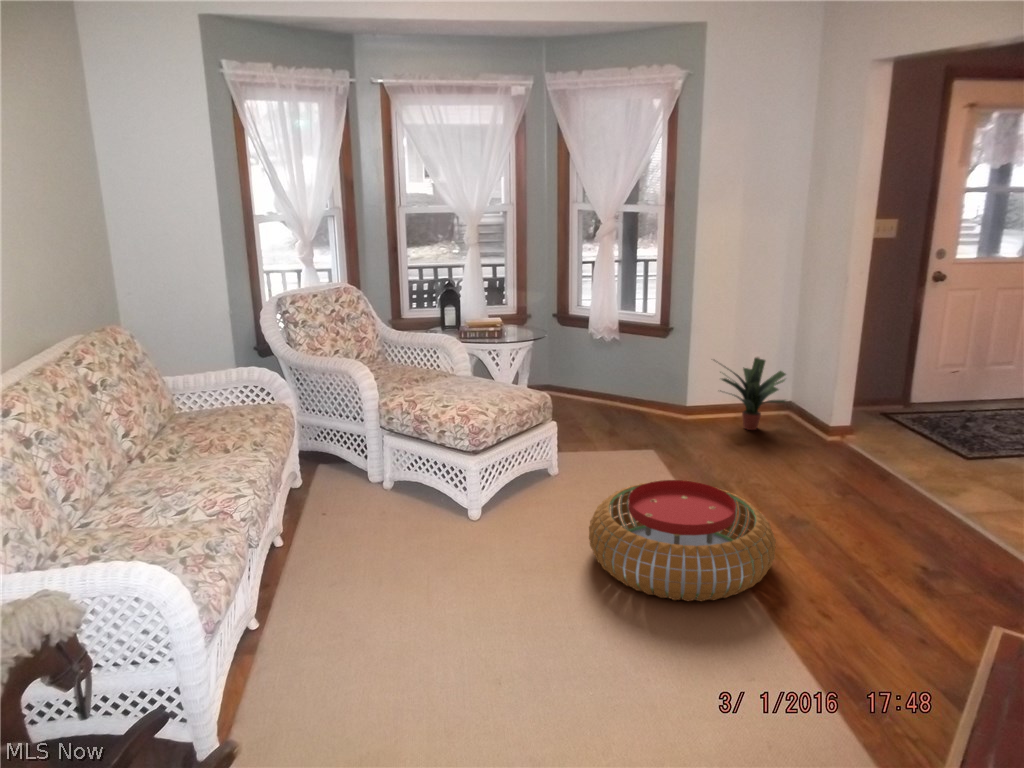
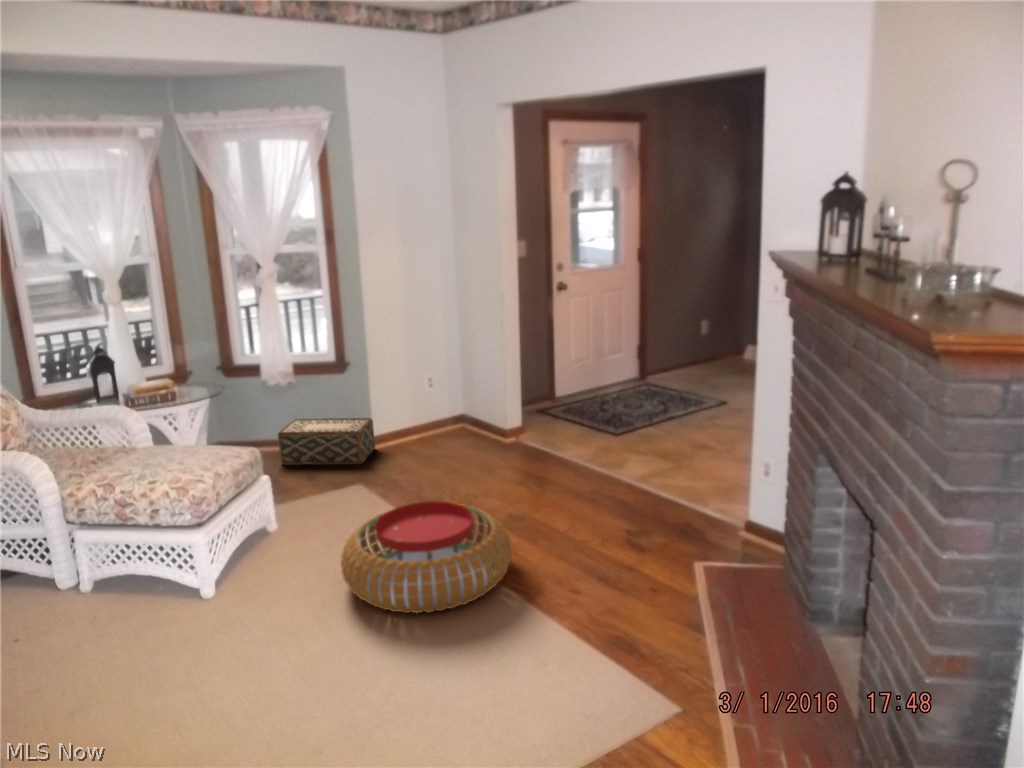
potted plant: present [720,358,786,430] -> none [392,379,468,448]
woven basket: none [592,375,686,430] -> present [278,418,375,465]

